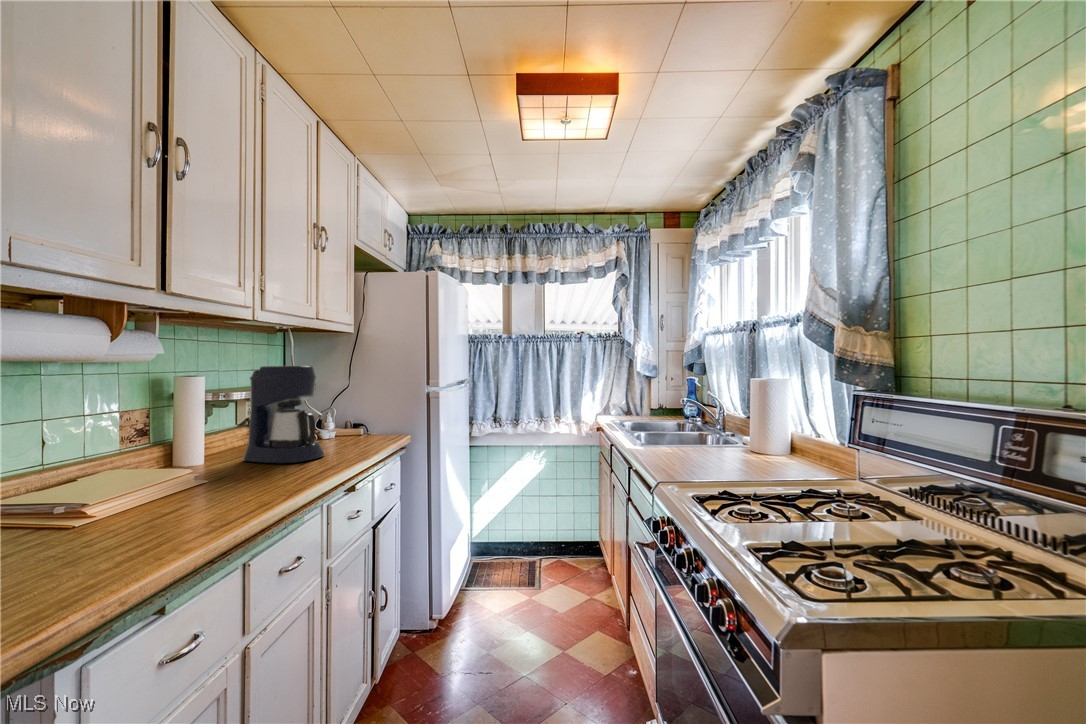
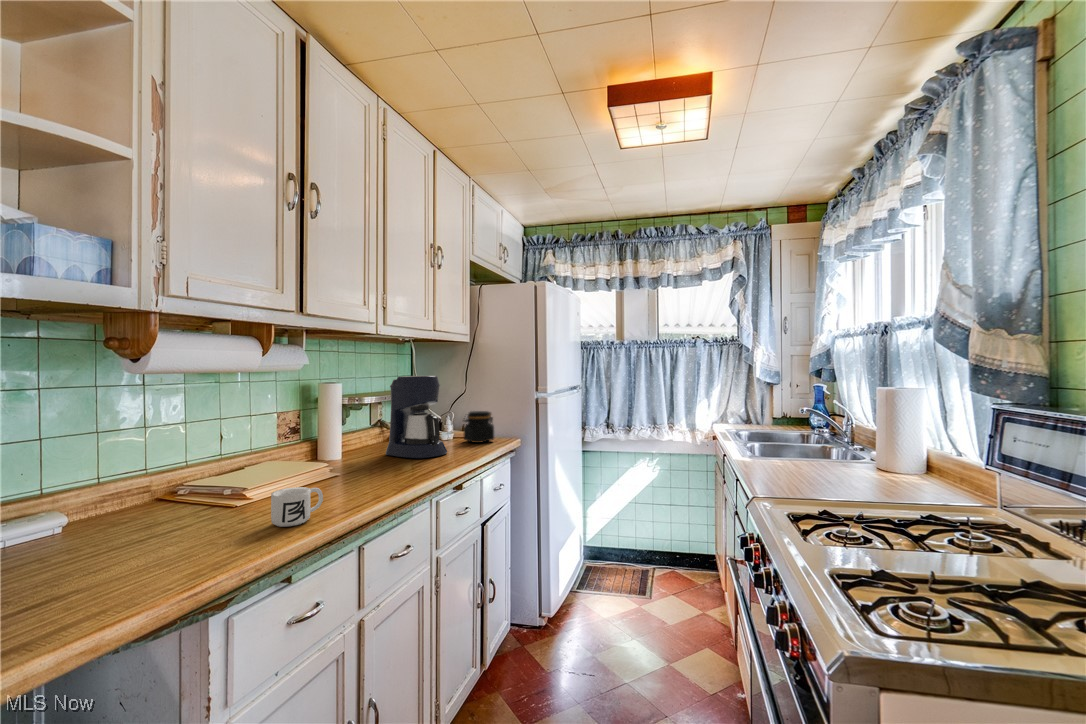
jar: none [342,407,380,442] -> present [463,411,494,443]
mug: none [68,510,156,570] -> present [271,487,323,527]

